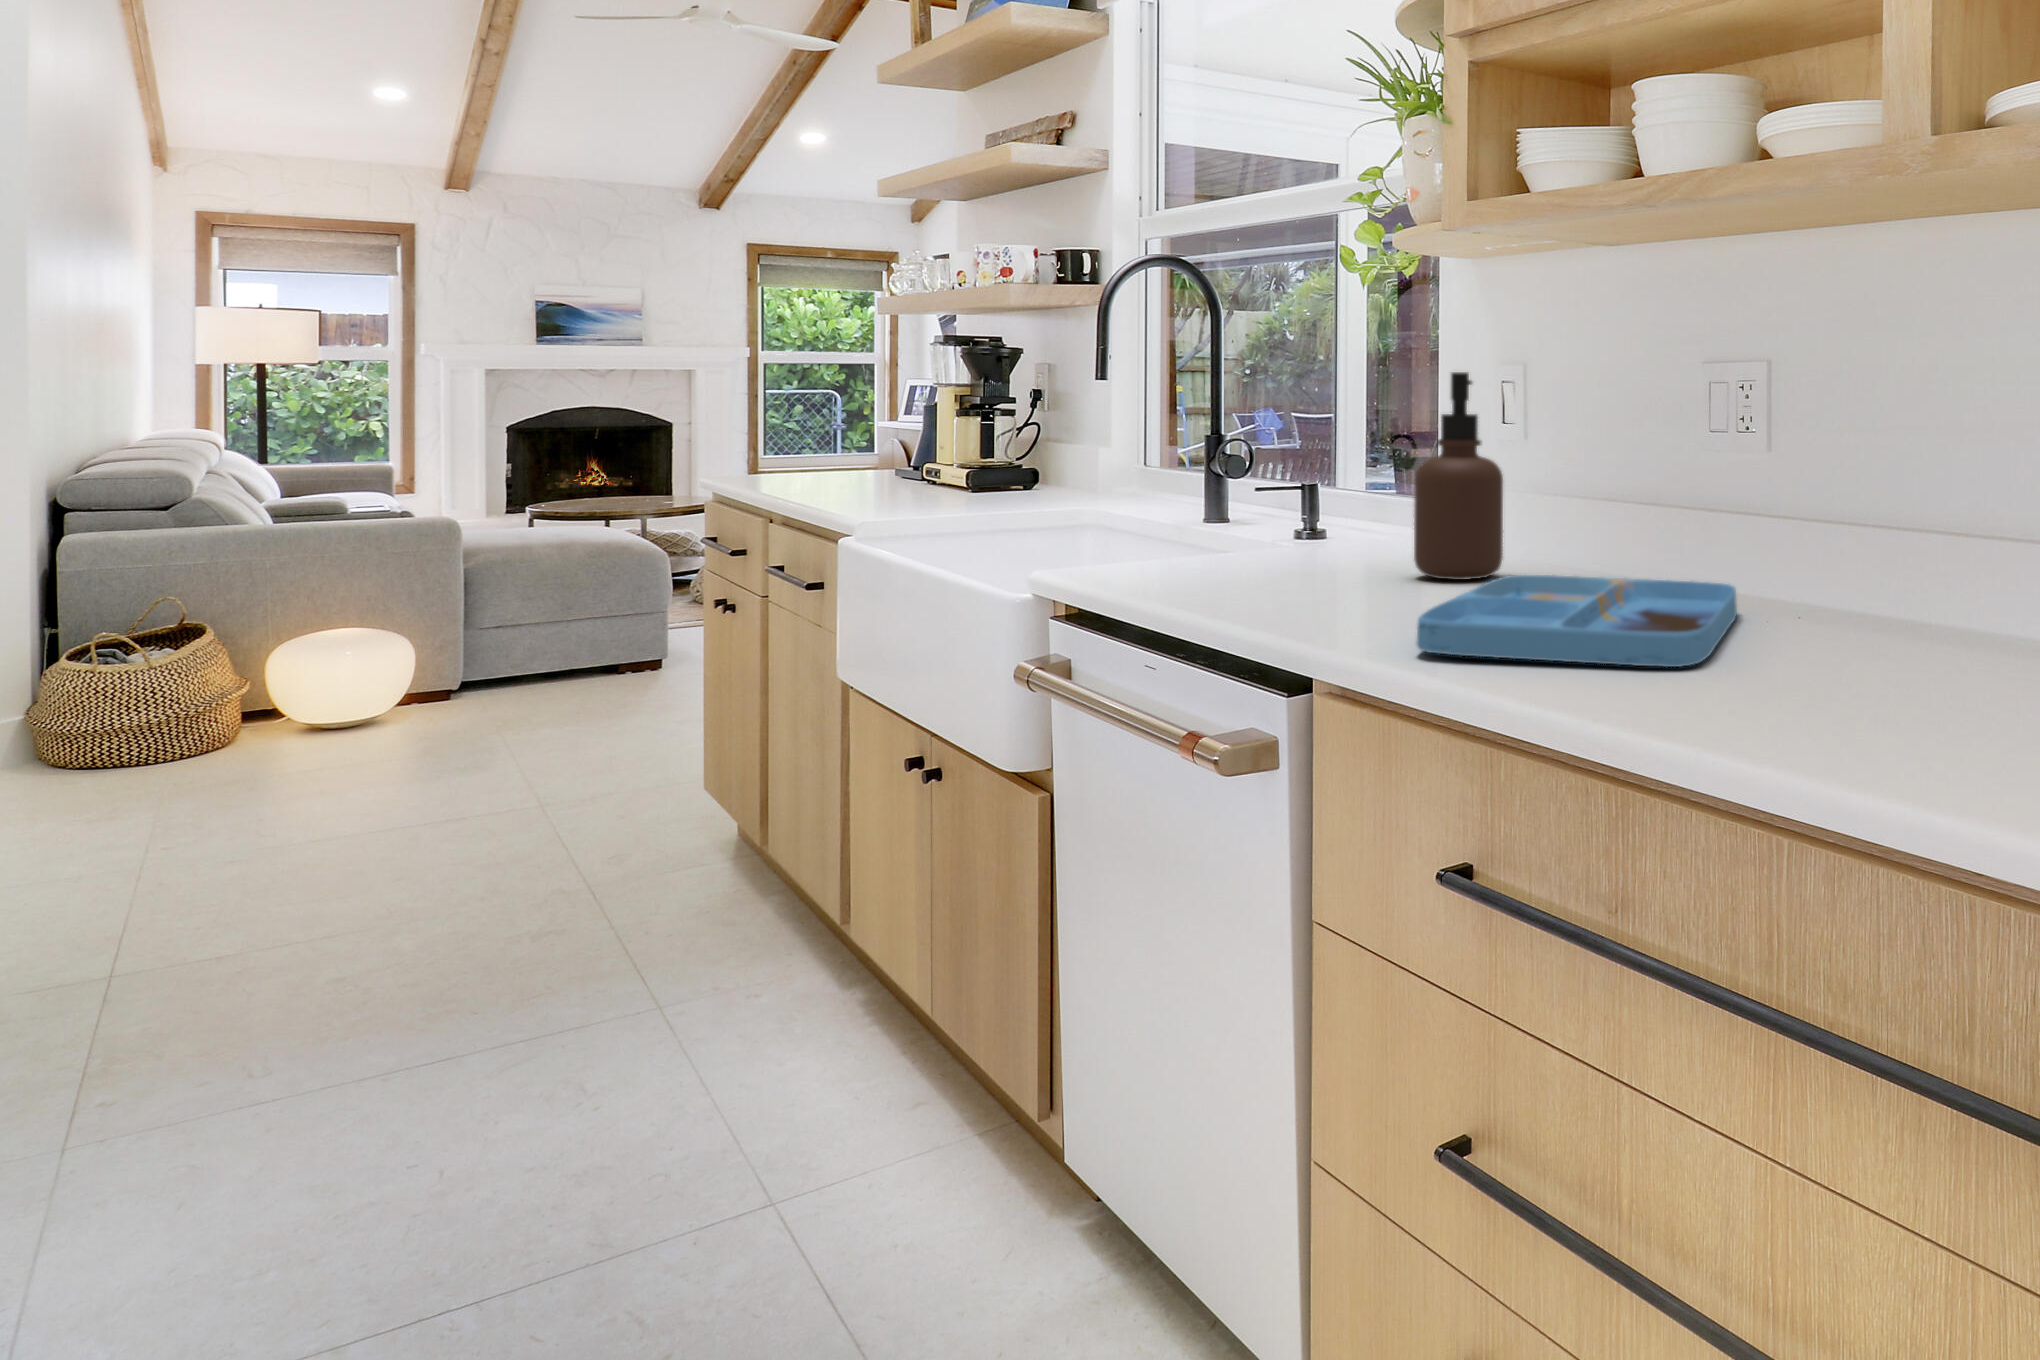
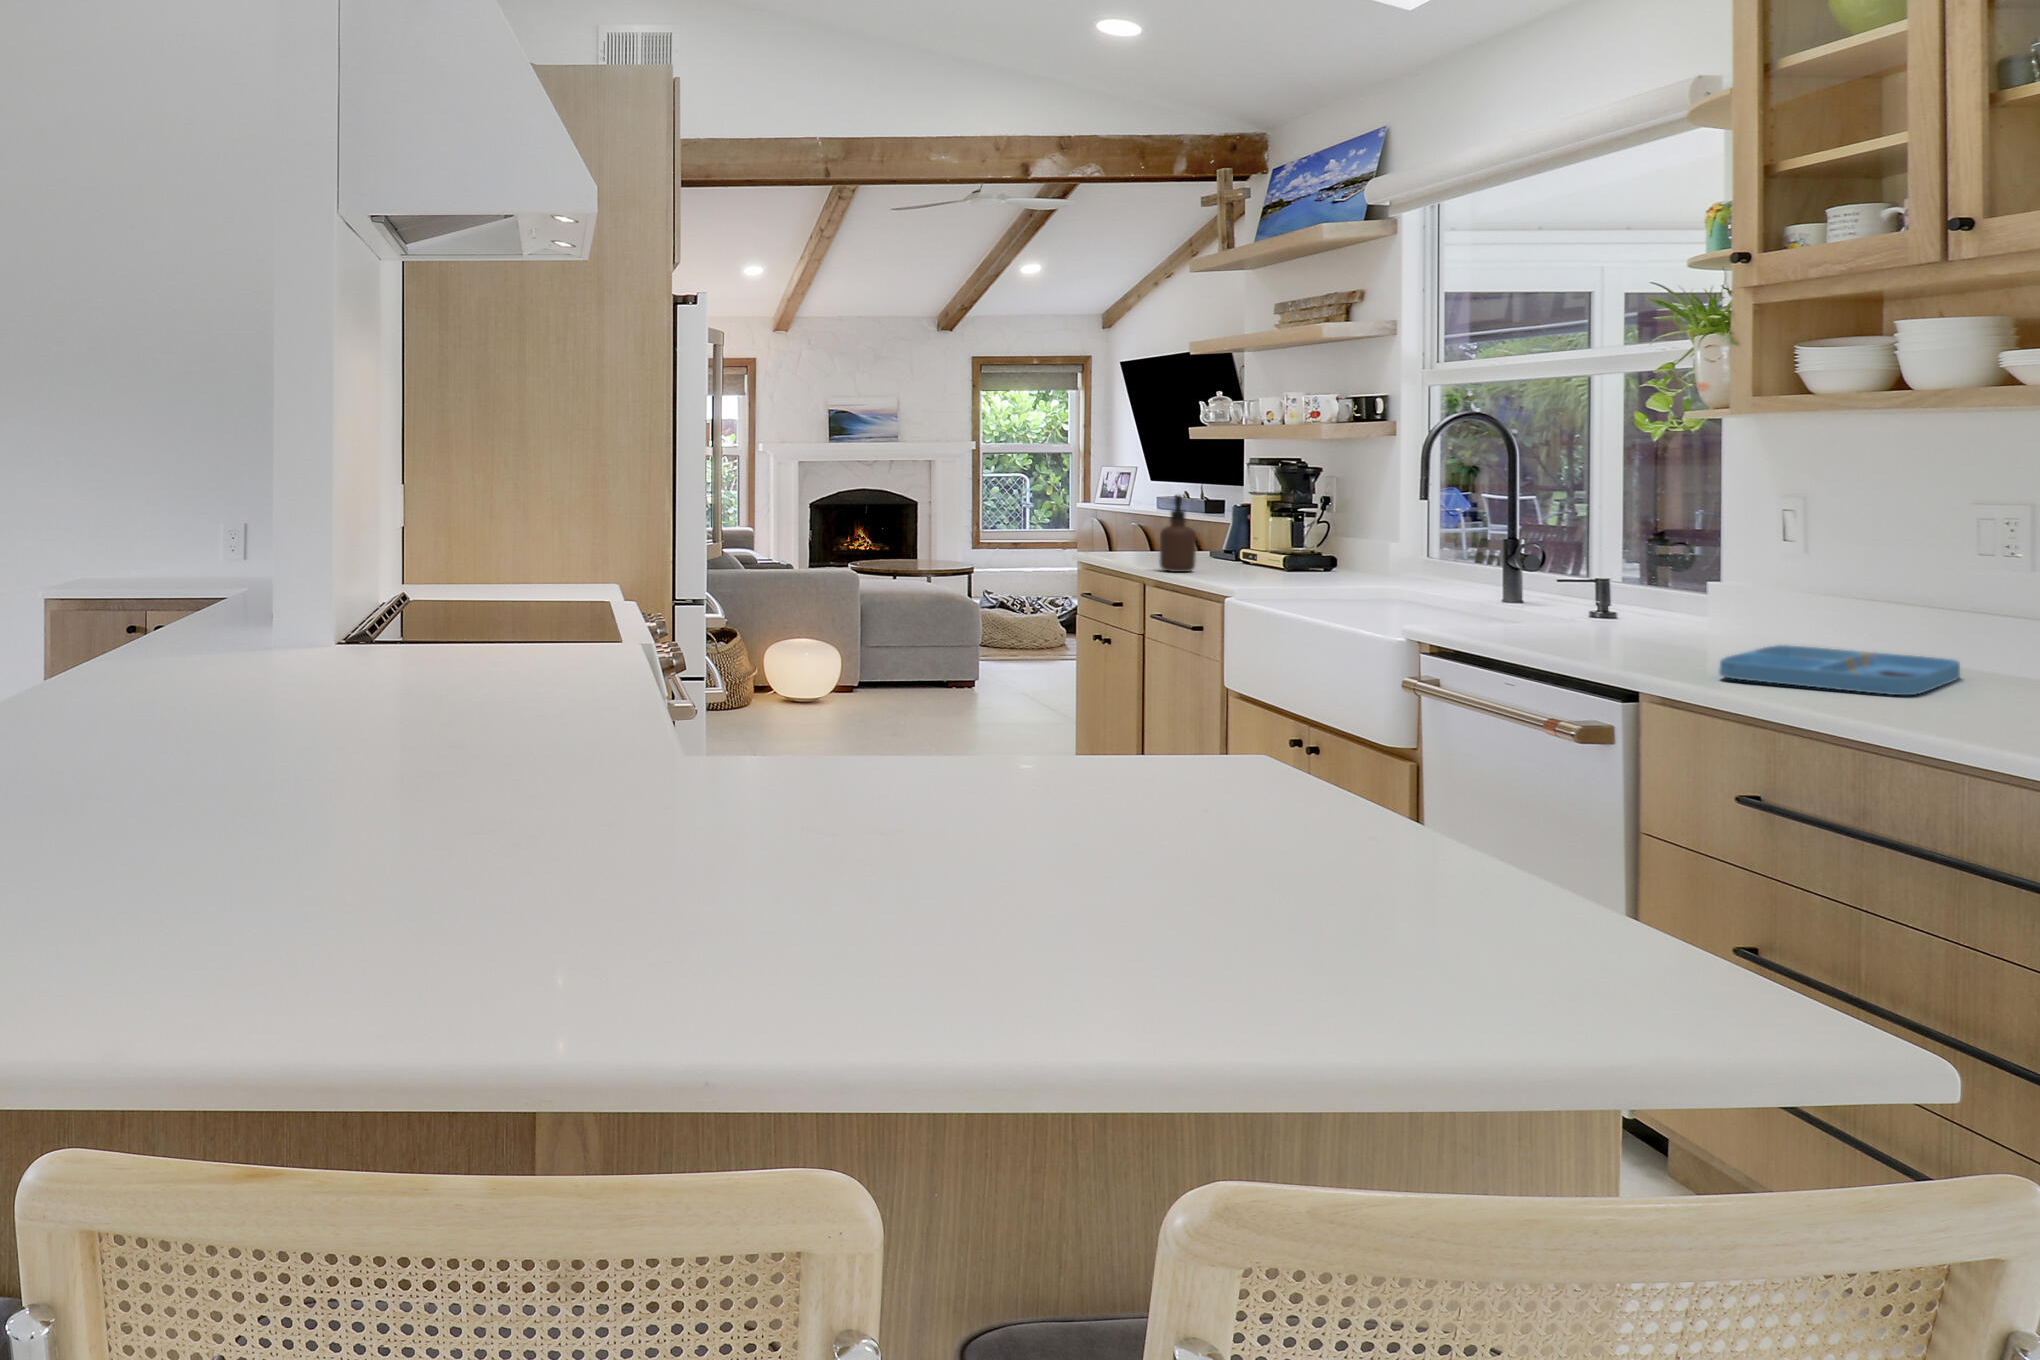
soap dispenser: present [1414,372,1503,580] -> present [1160,495,1196,572]

